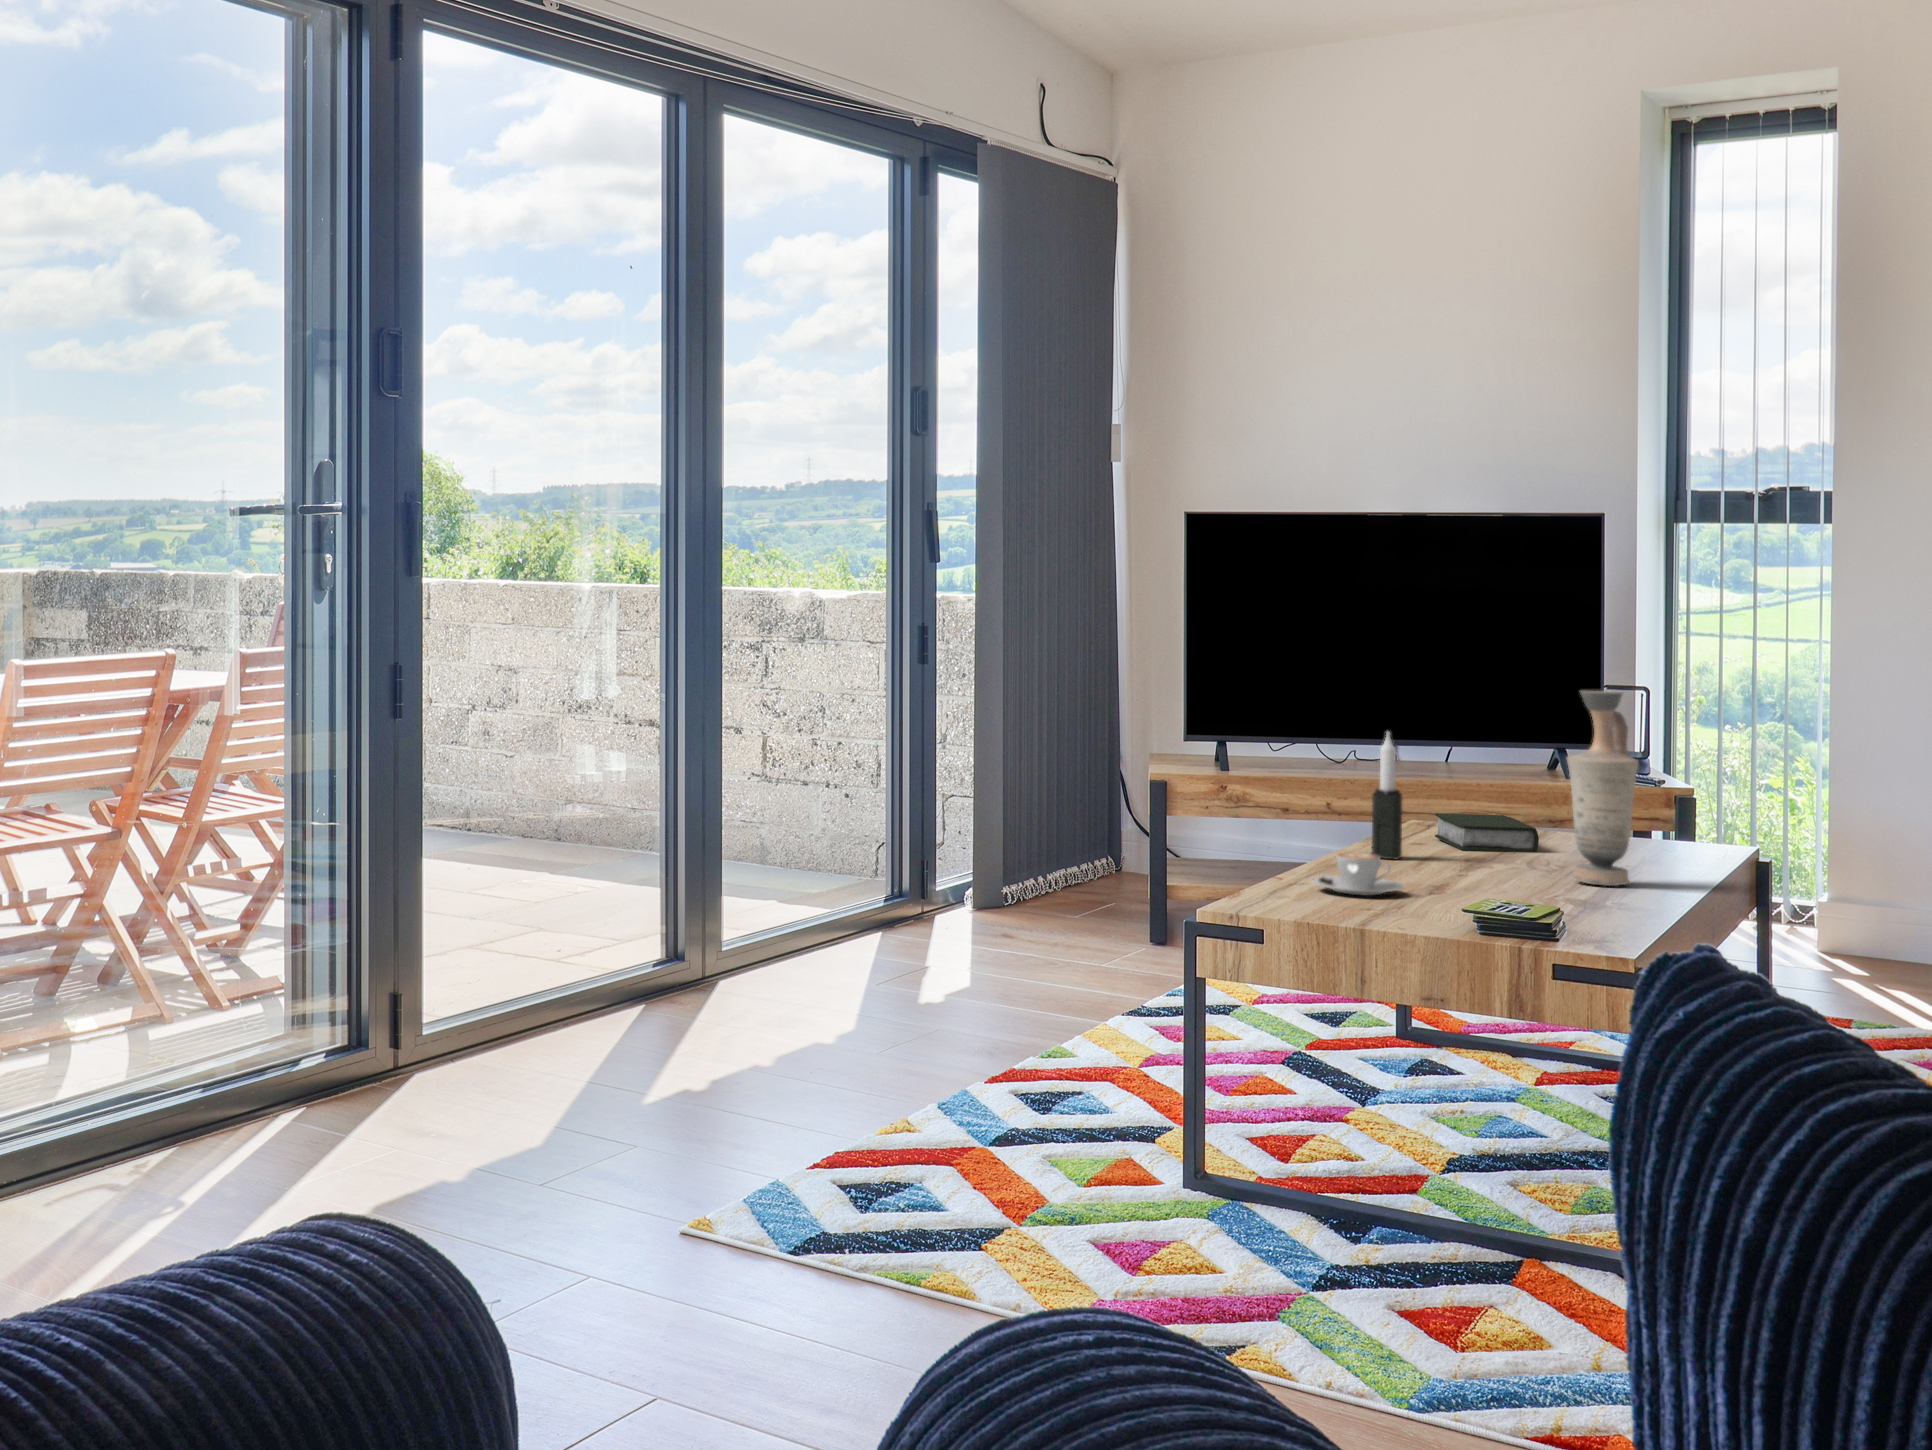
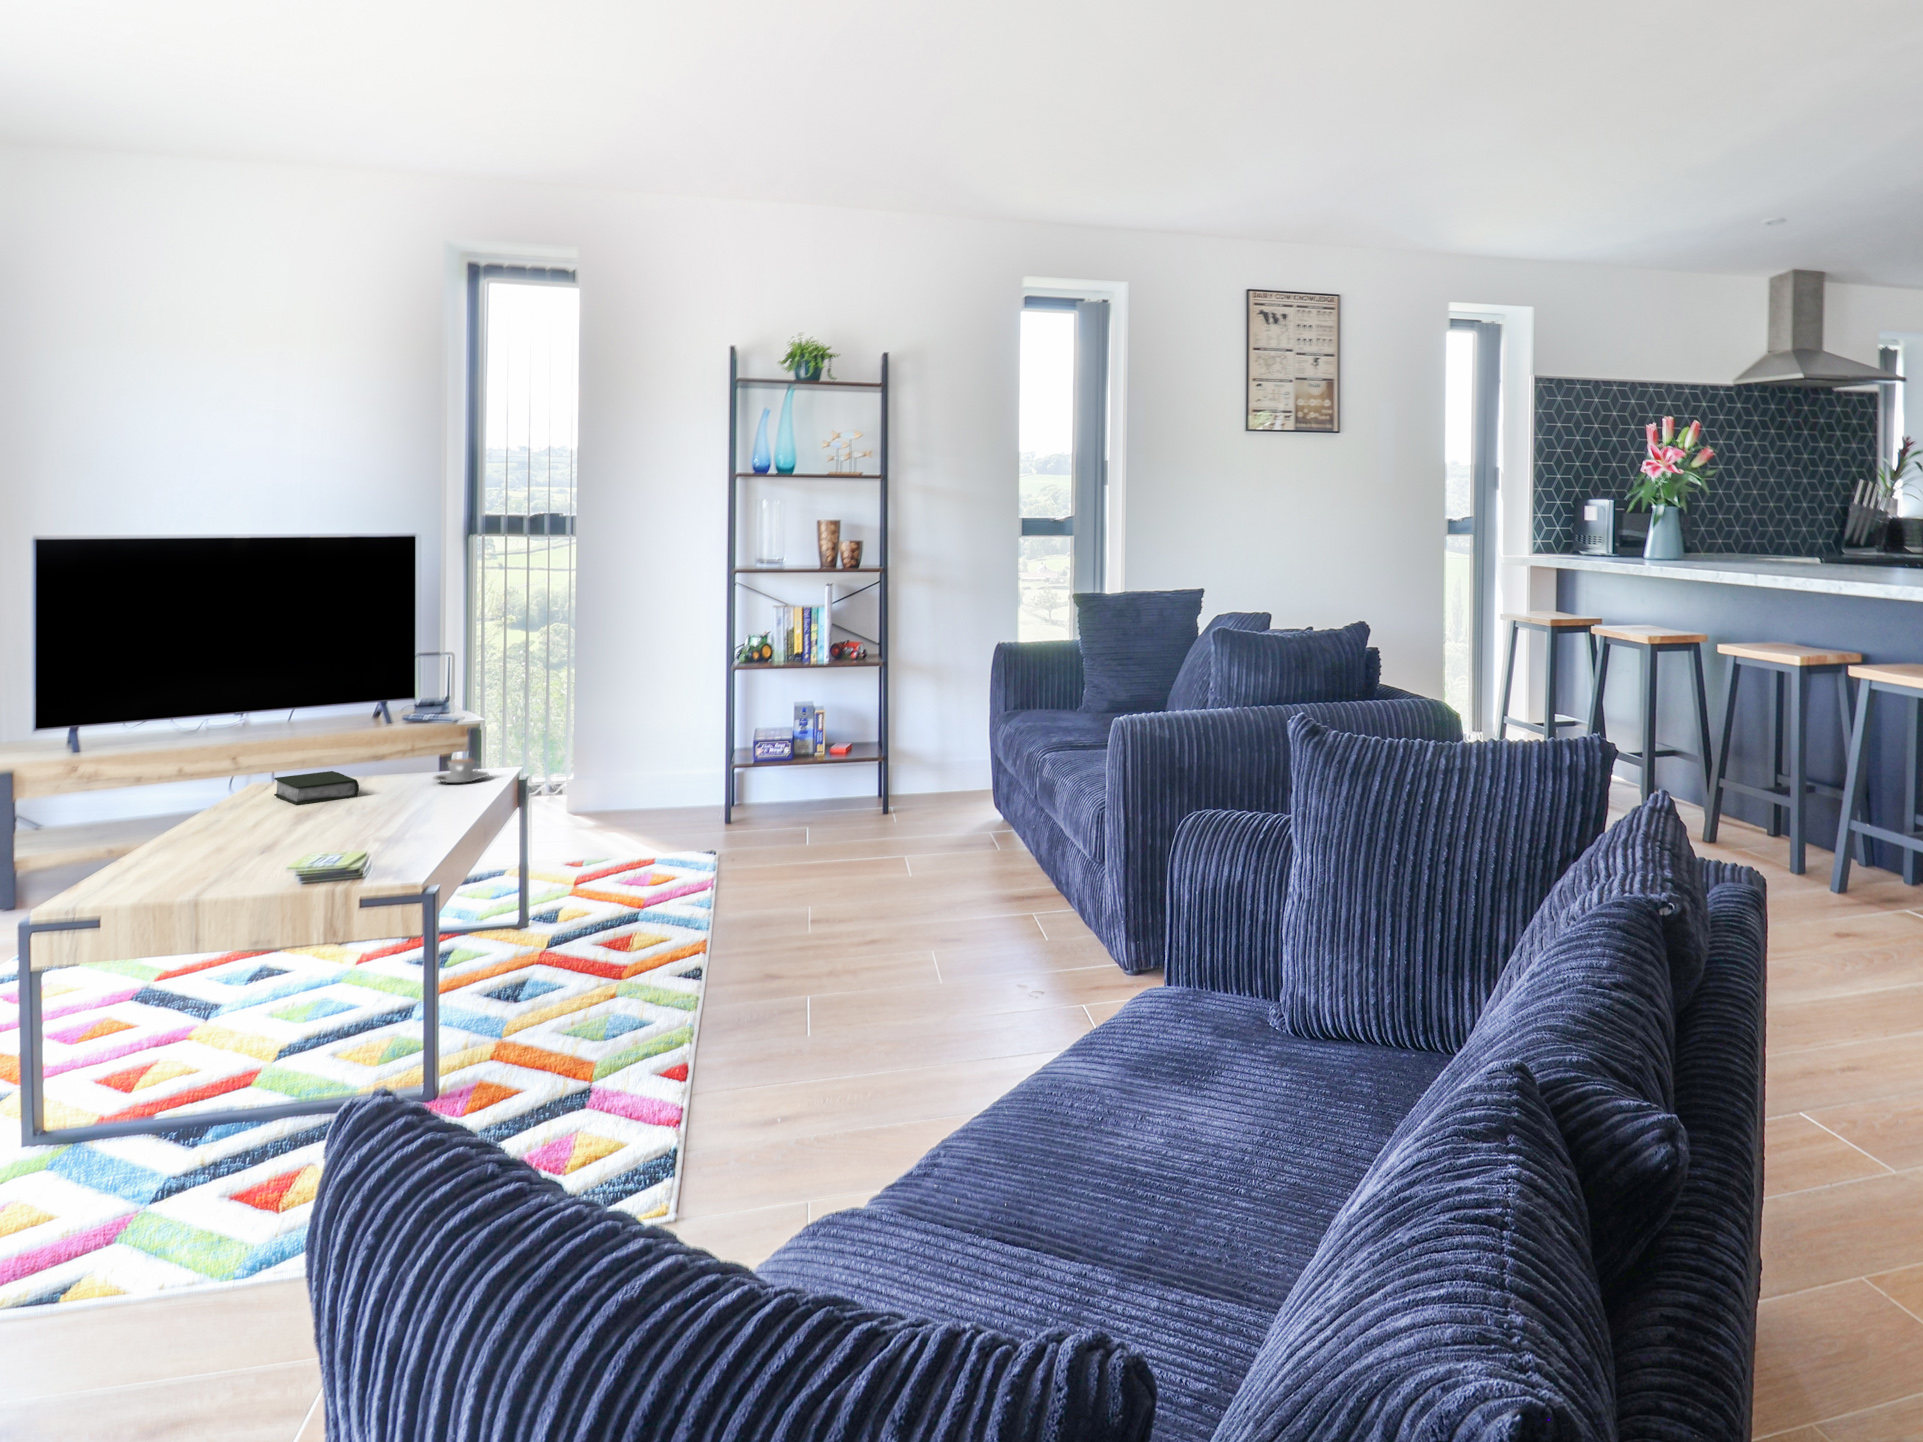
vase: present [1567,691,1639,886] -> none [377,685,431,822]
candle: present [1372,732,1402,860] -> none [215,727,243,826]
coffee cup: present [1313,853,1403,896] -> present [433,758,488,783]

